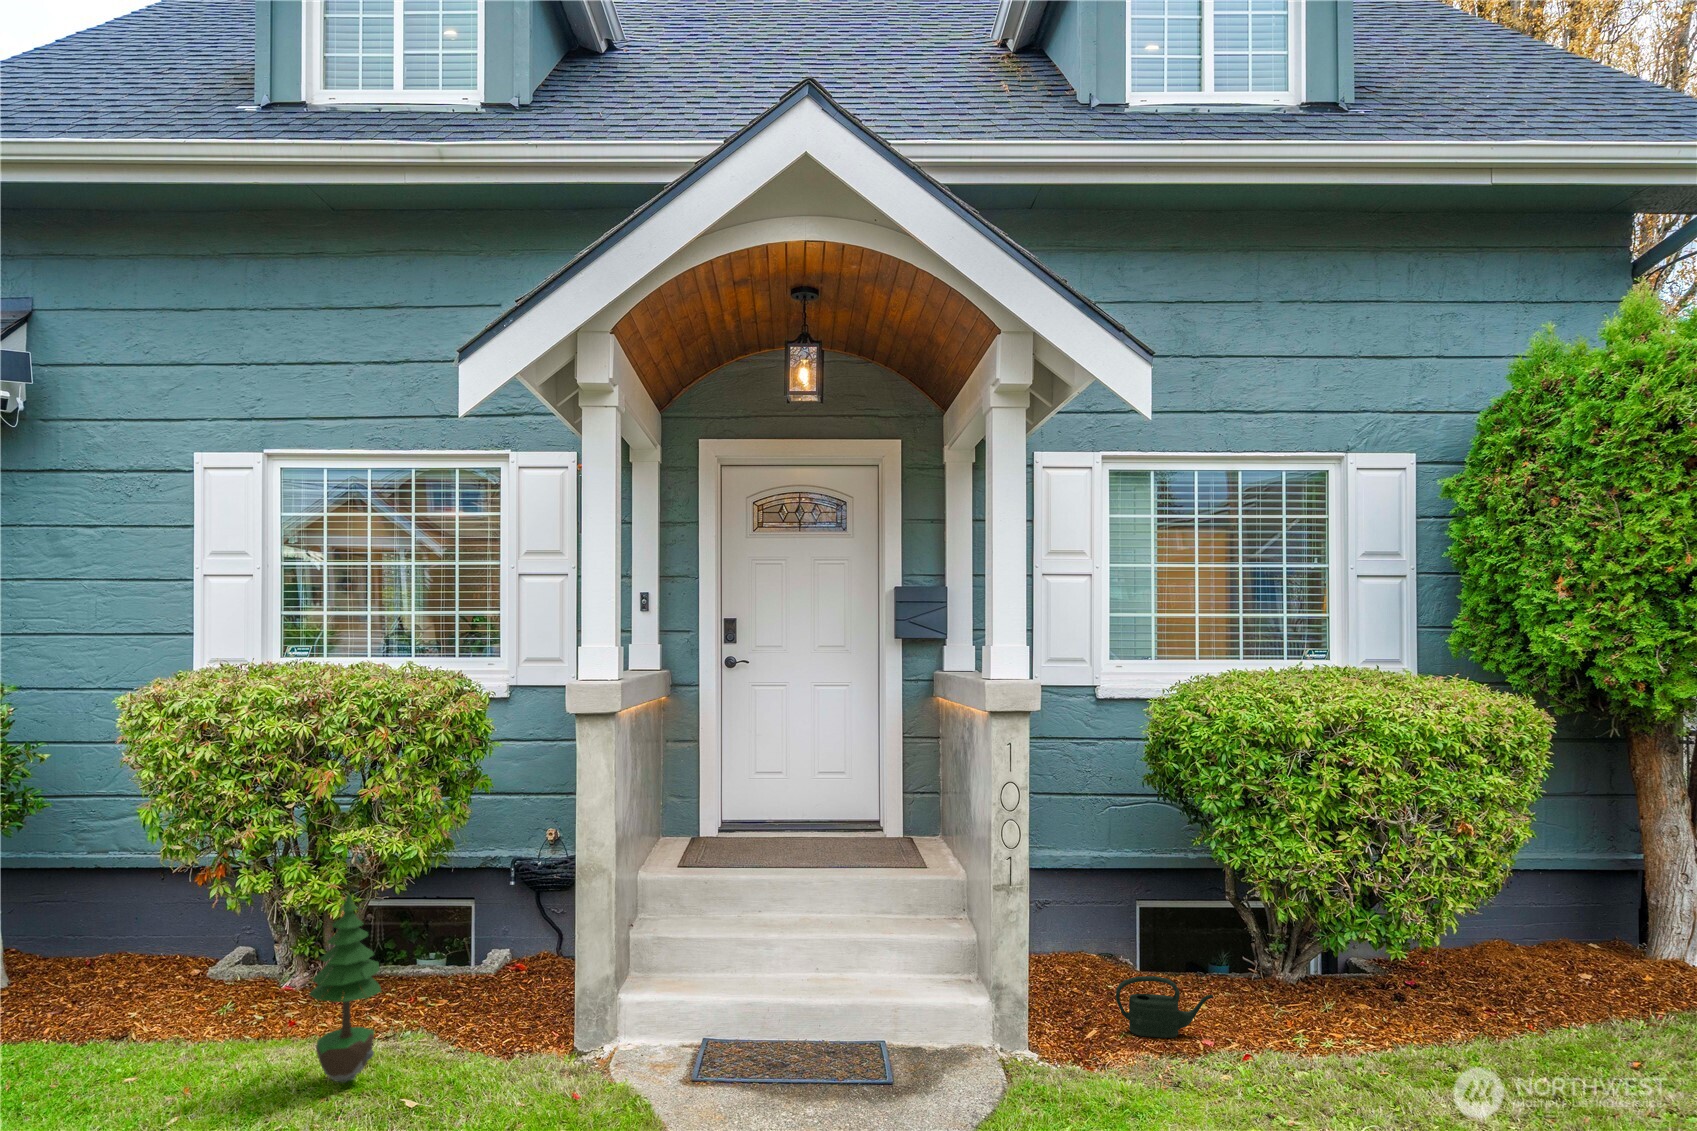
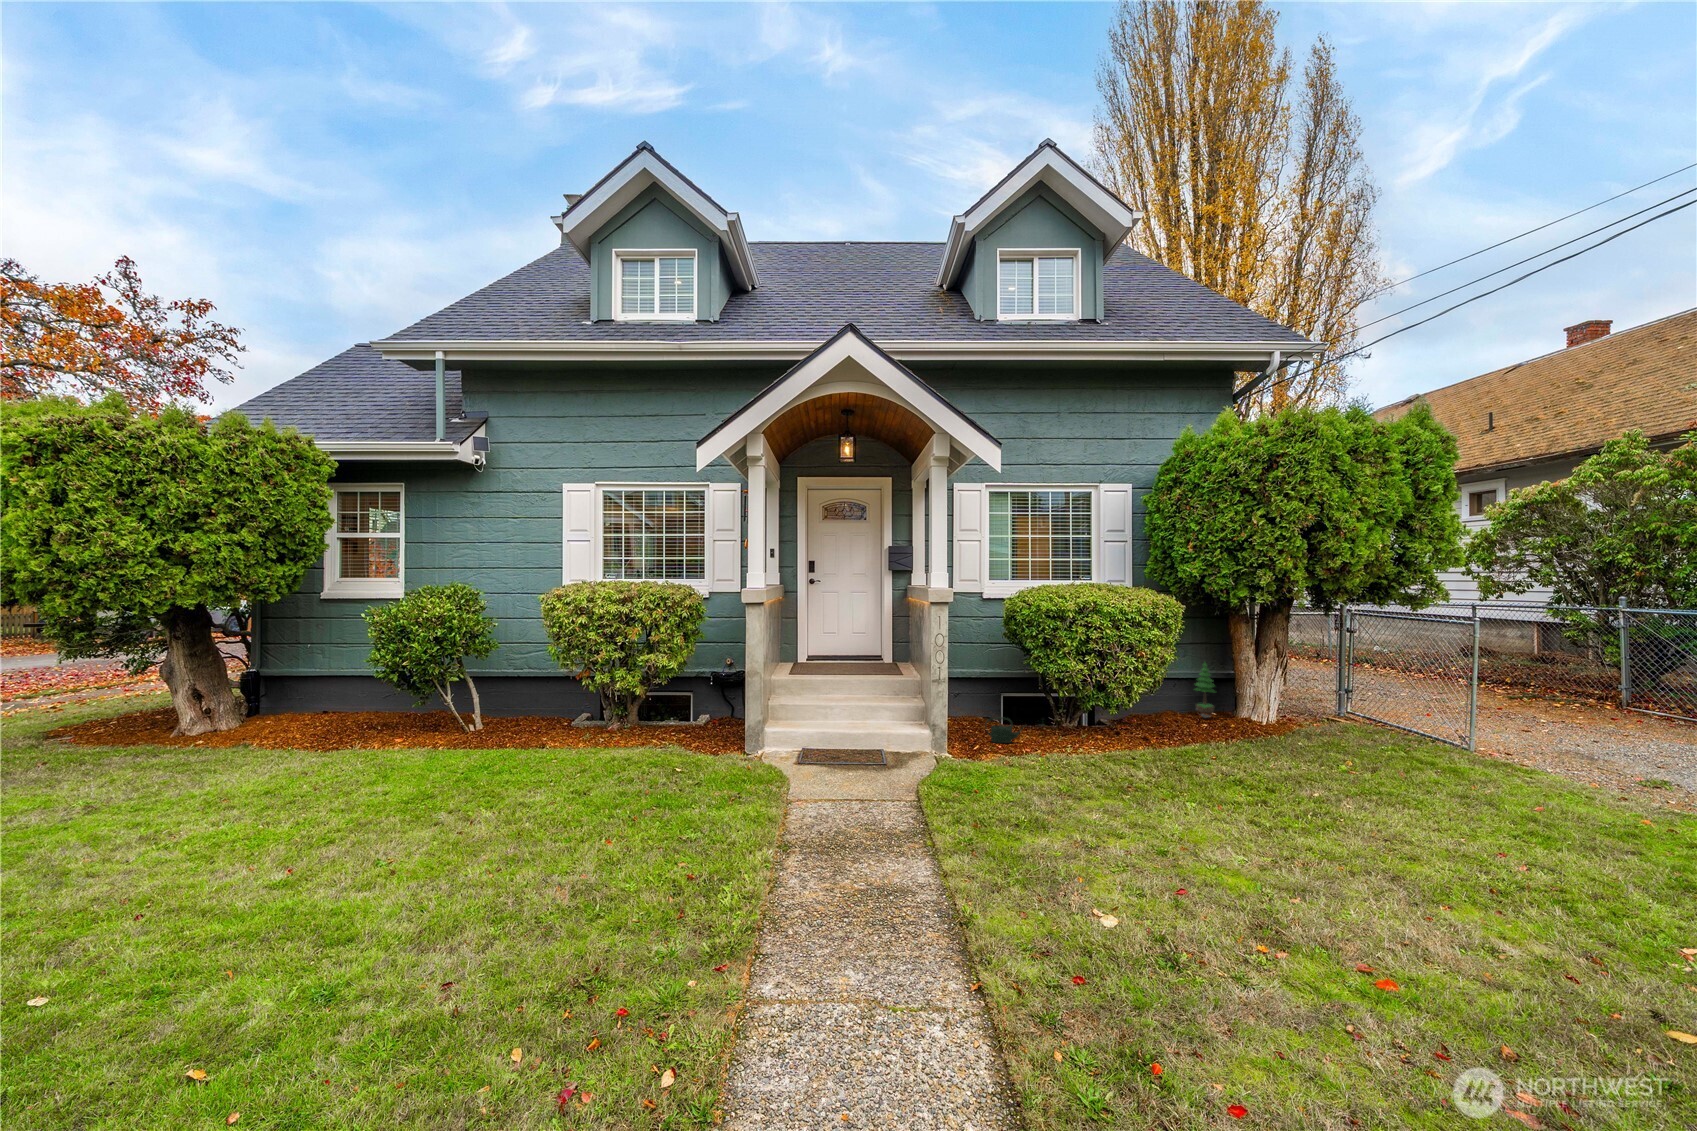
potted tree: present [309,894,381,1083] -> present [1195,663,1215,719]

